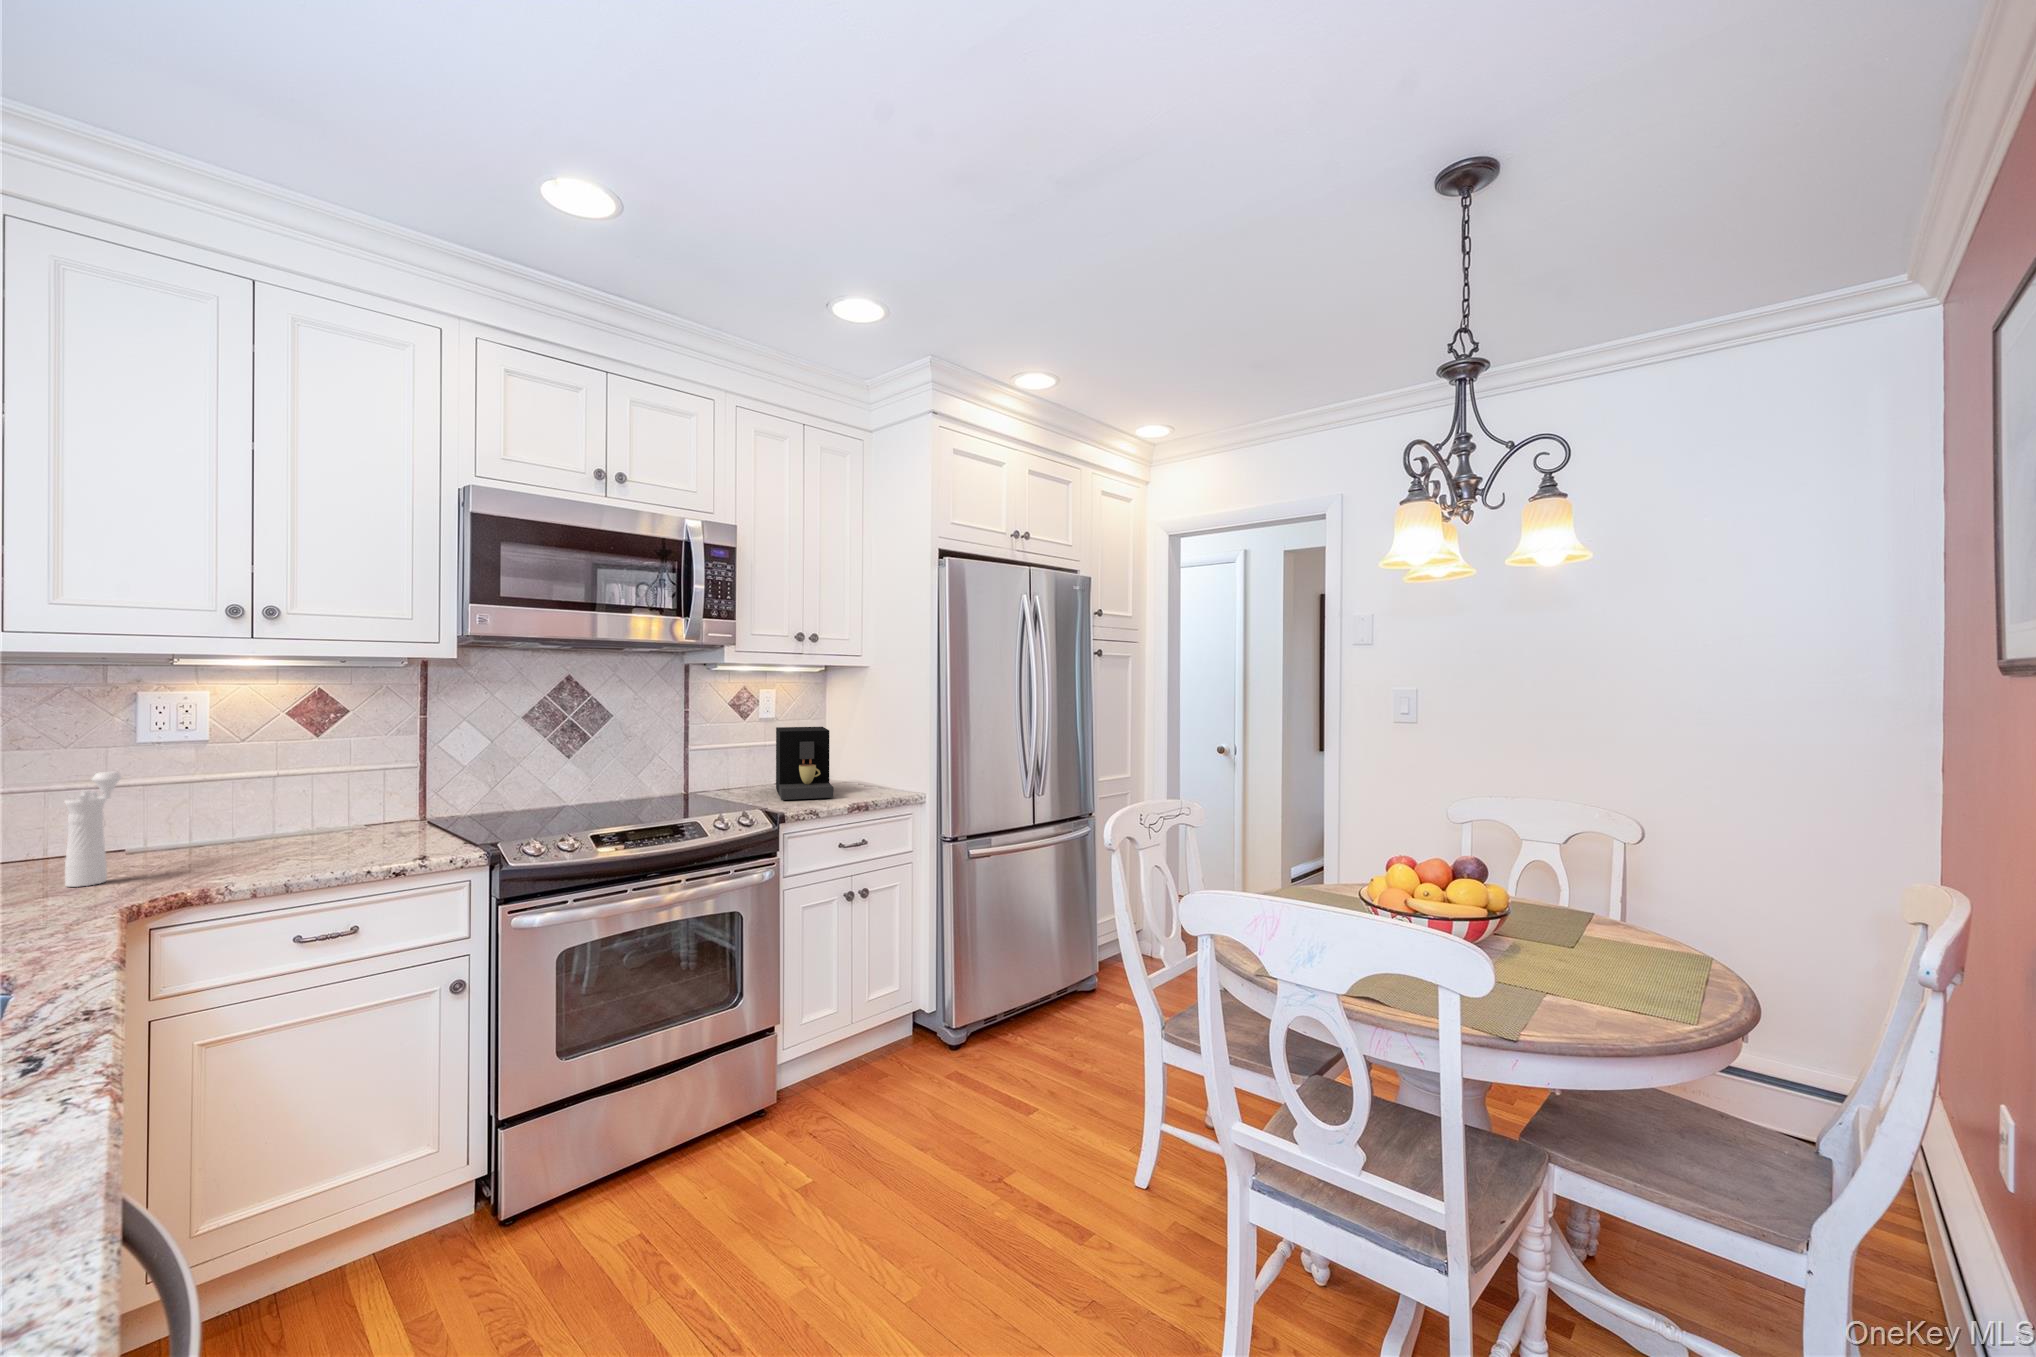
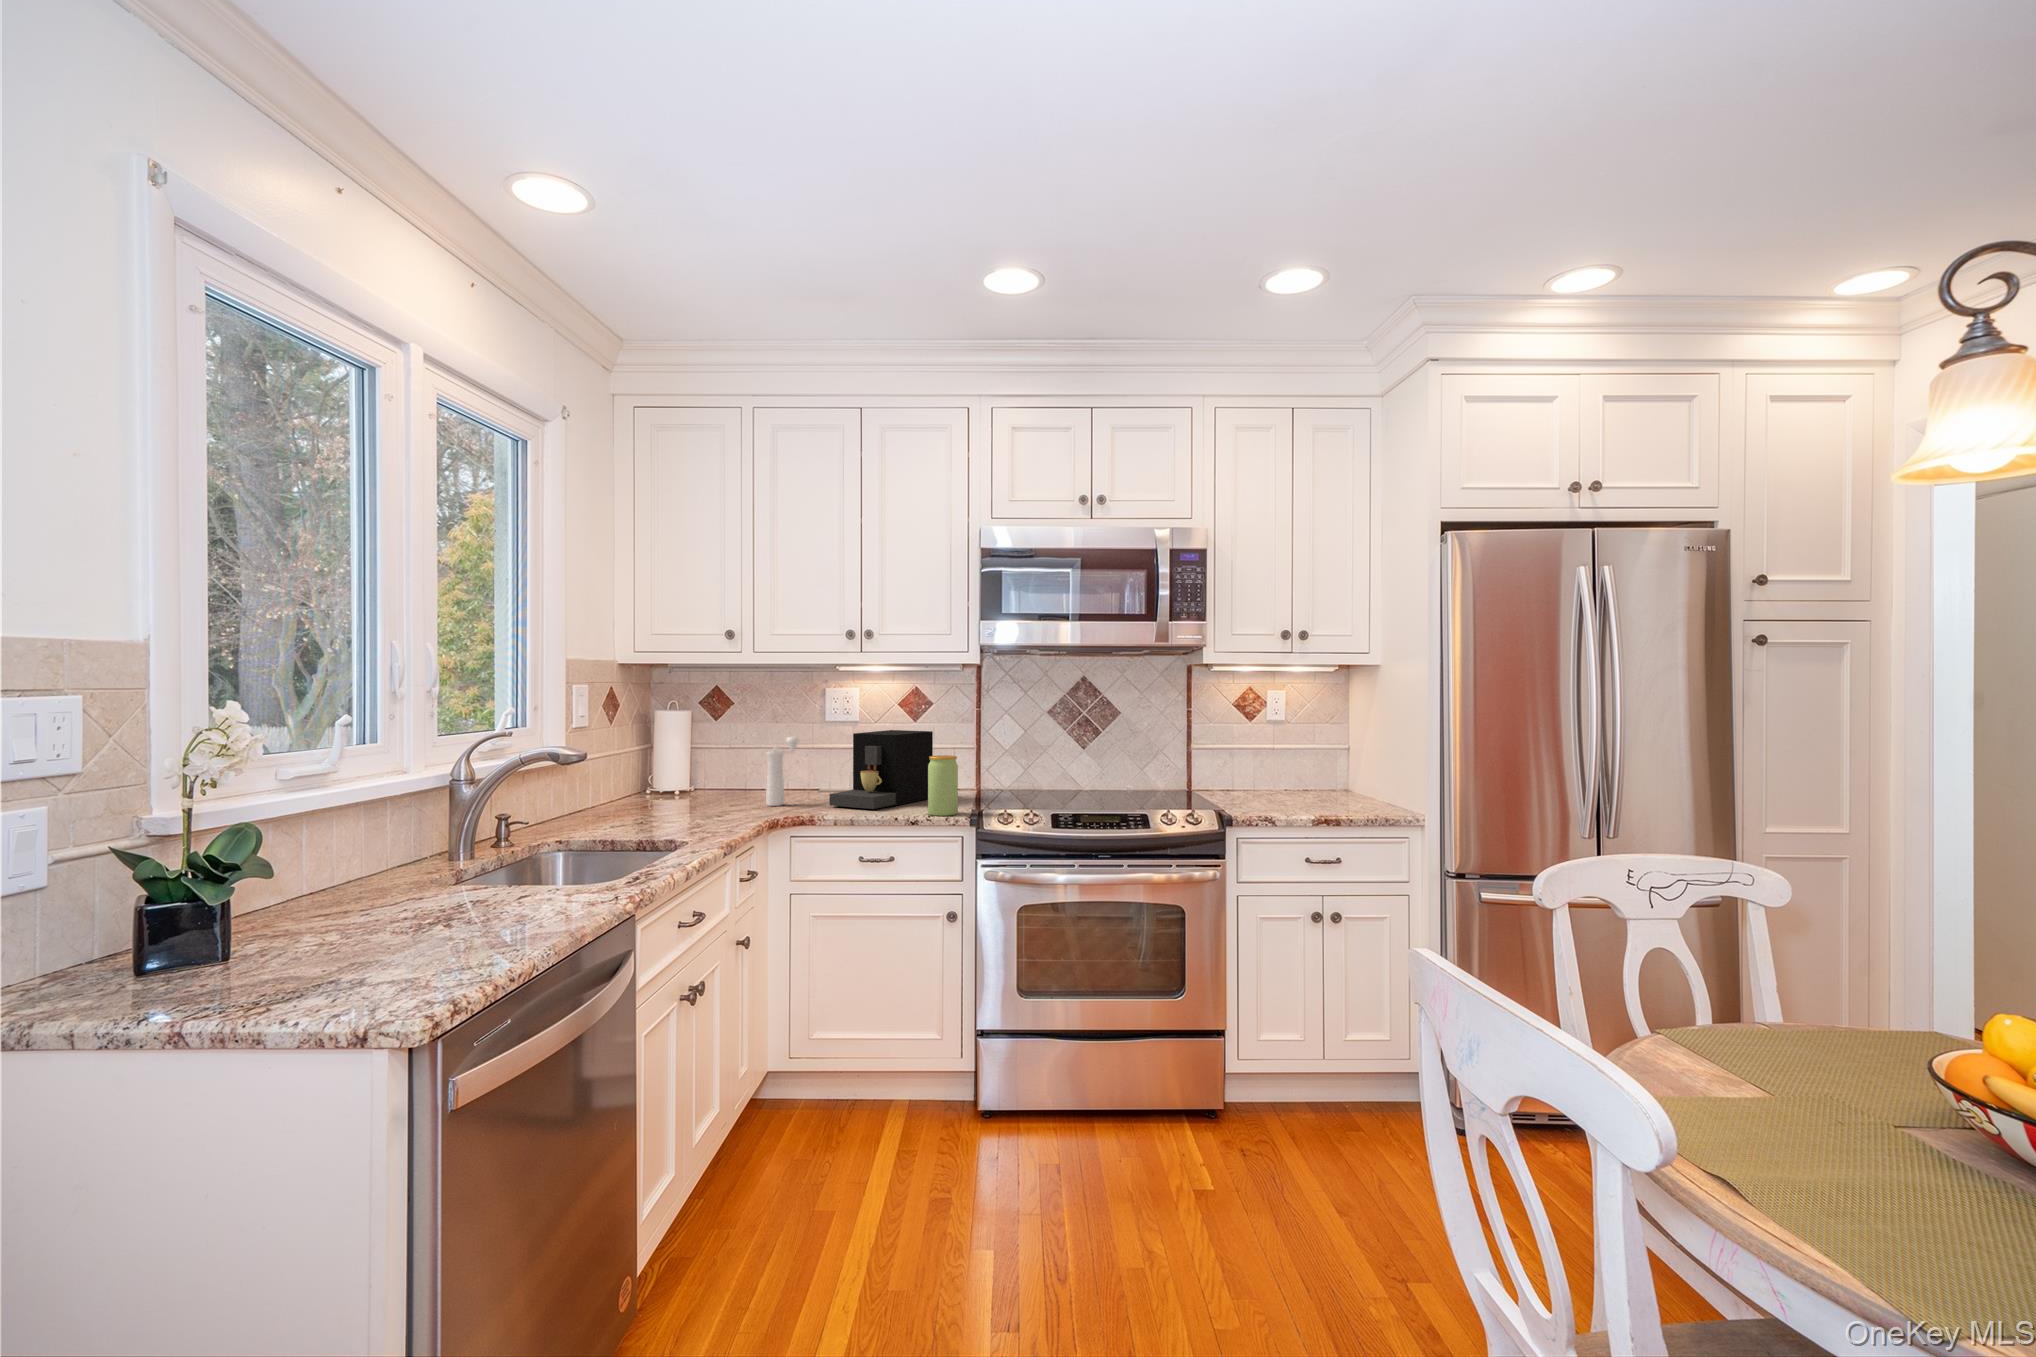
coffee maker: present [776,727,833,800] -> present [830,730,933,809]
jar: none [412,779,459,859] -> present [928,755,958,816]

